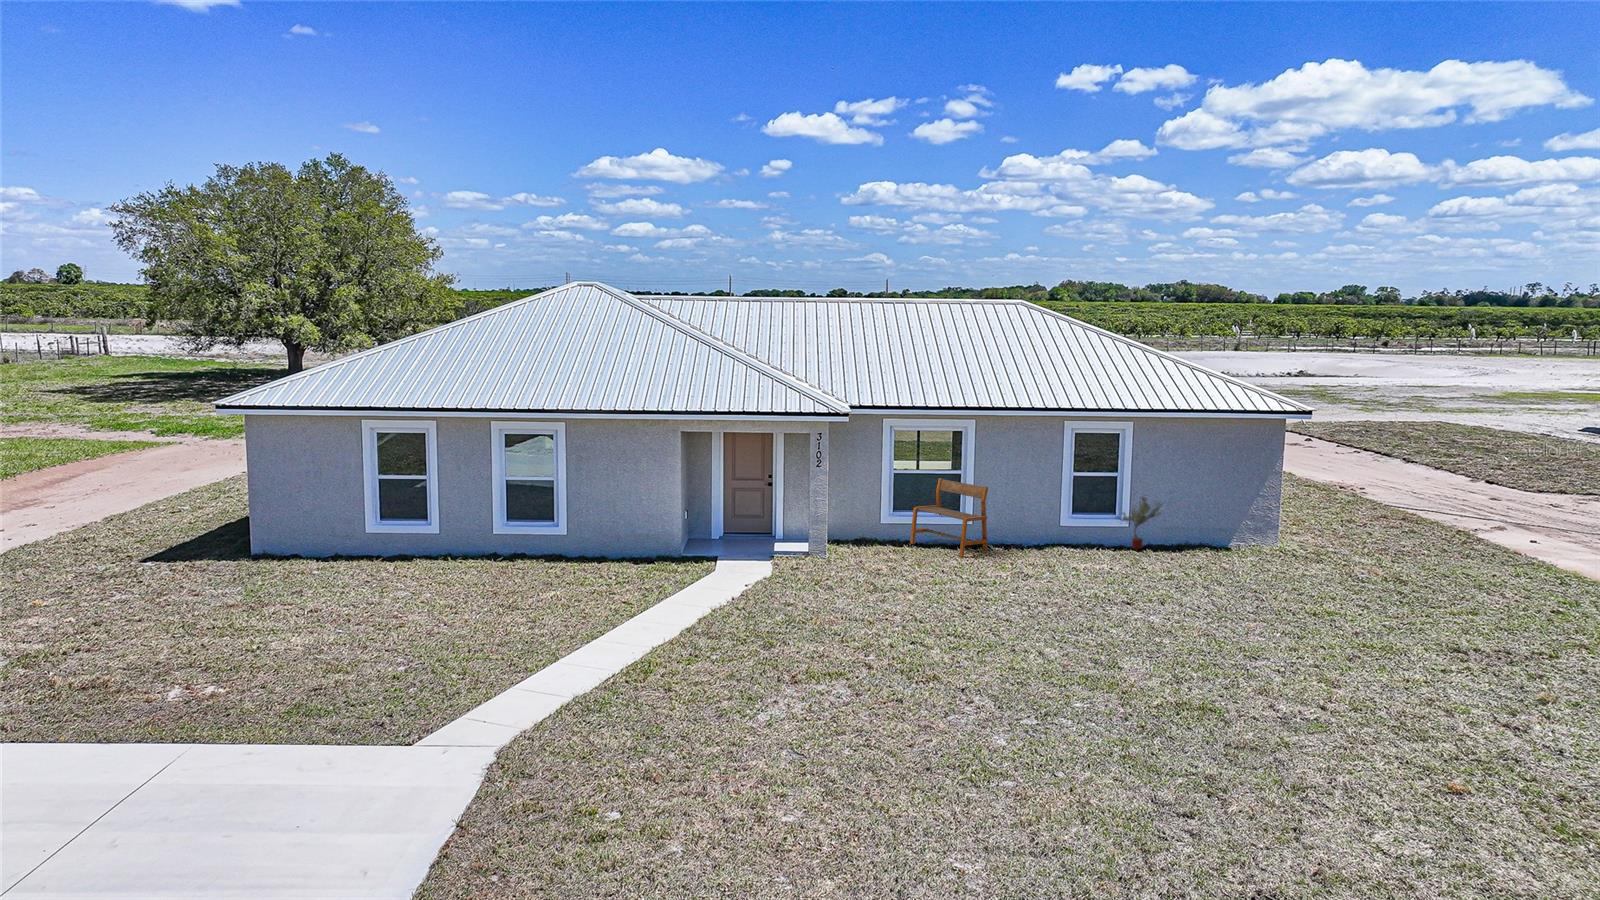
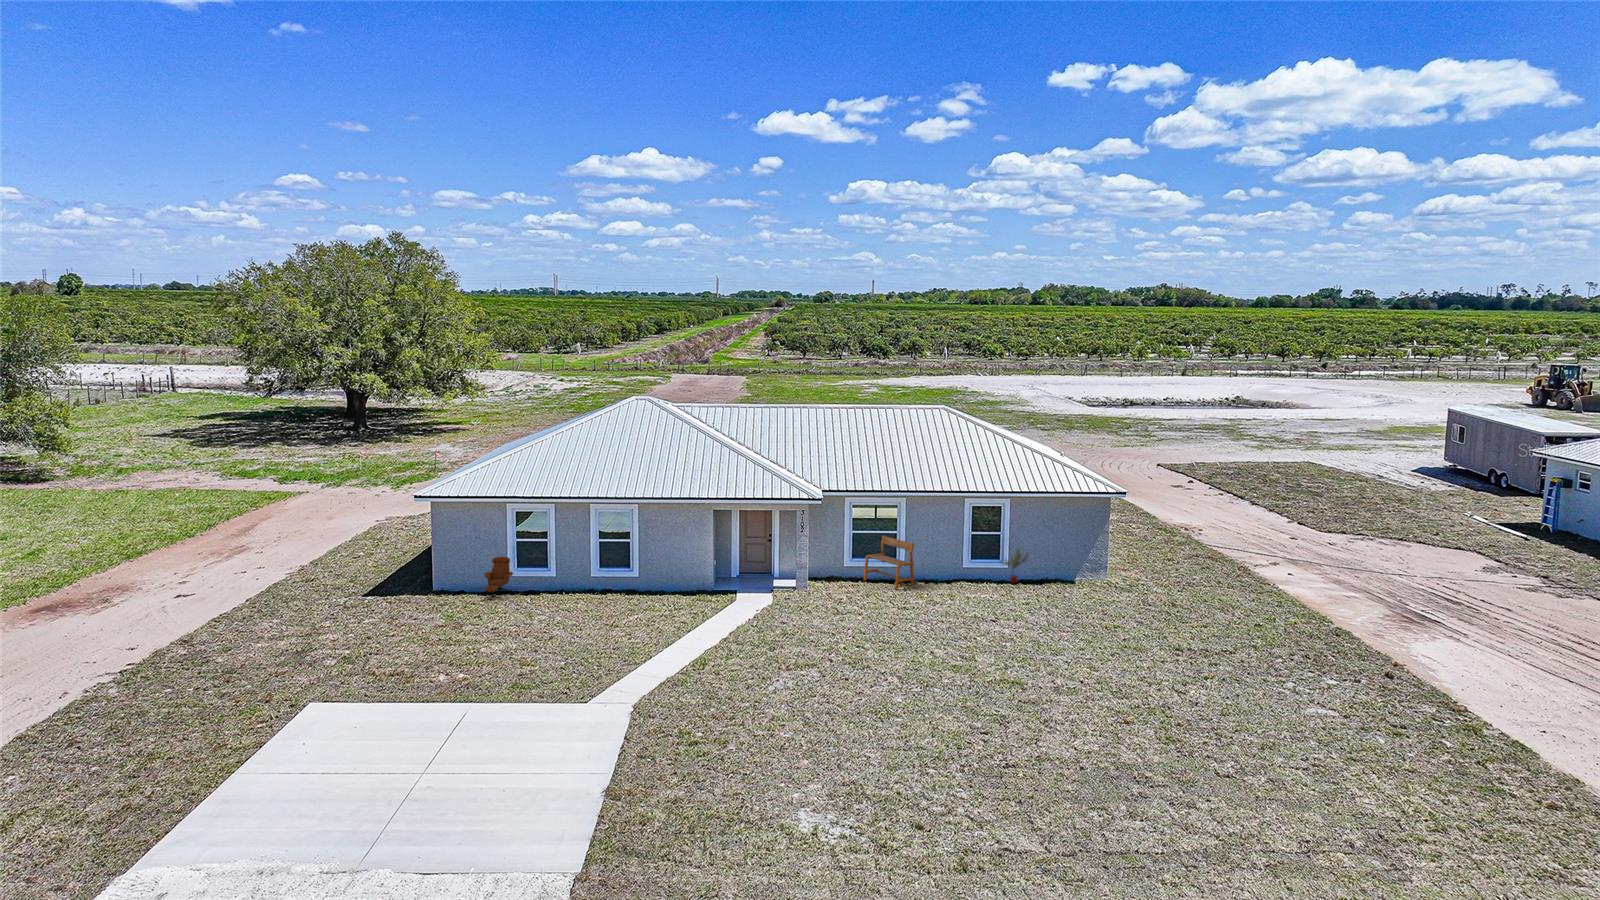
lounge chair: none [327,504,378,569] -> present [484,557,513,601]

